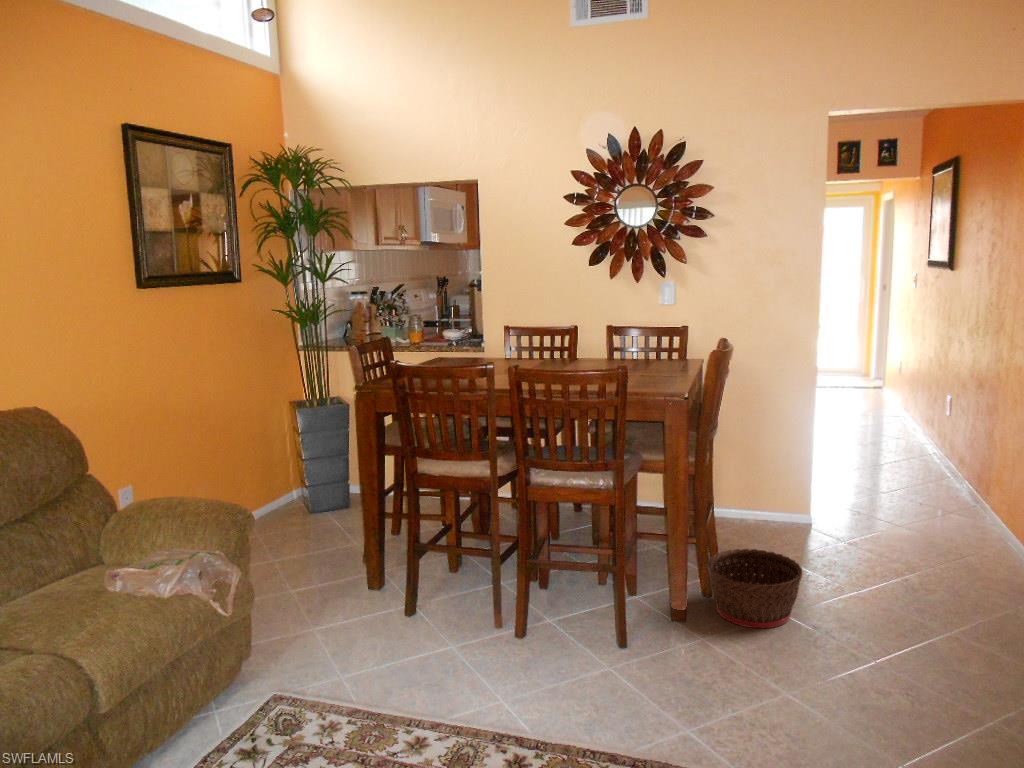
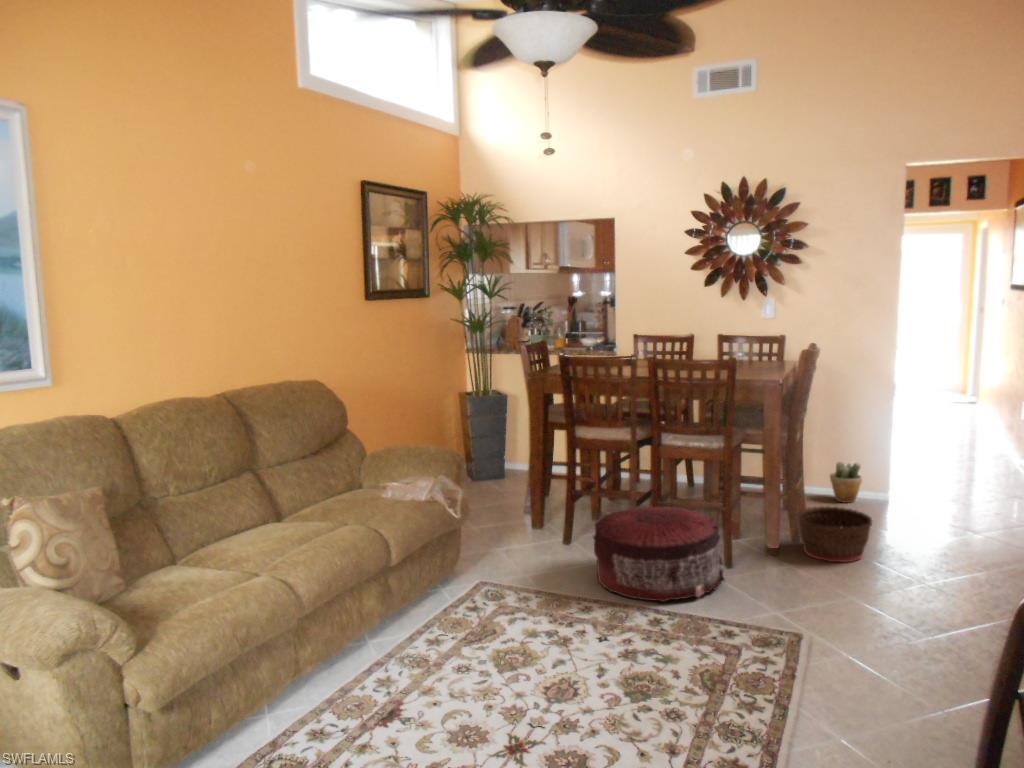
potted plant: none [743,478,780,528] -> present [830,462,862,503]
pouf: none [436,564,616,722] -> present [593,506,725,602]

